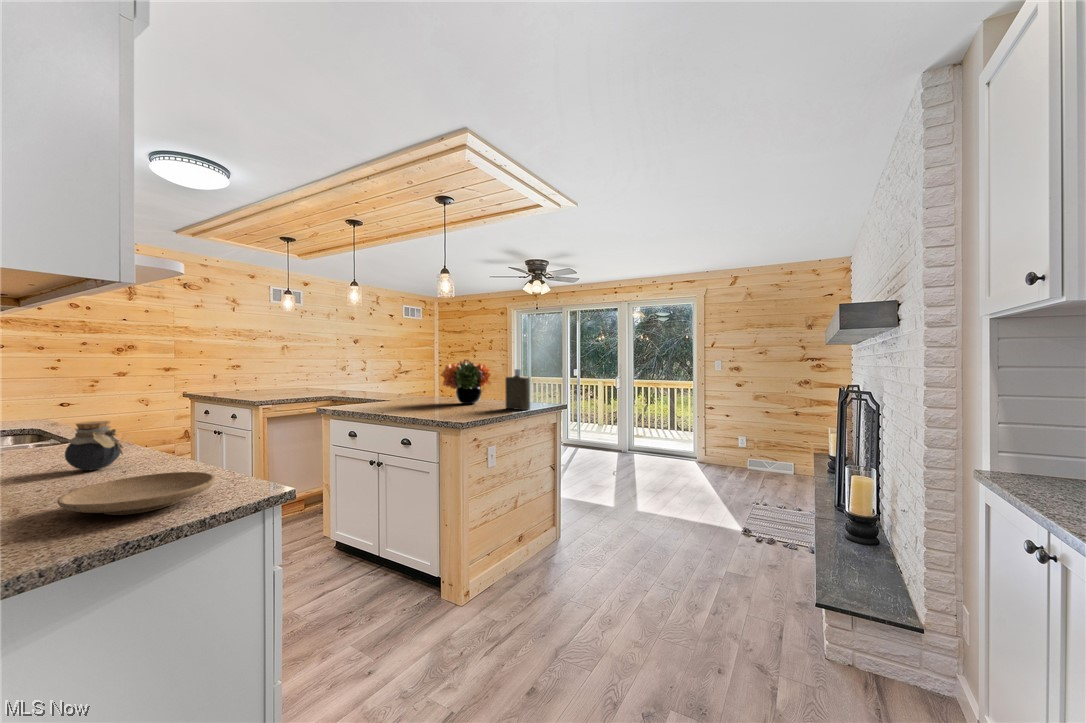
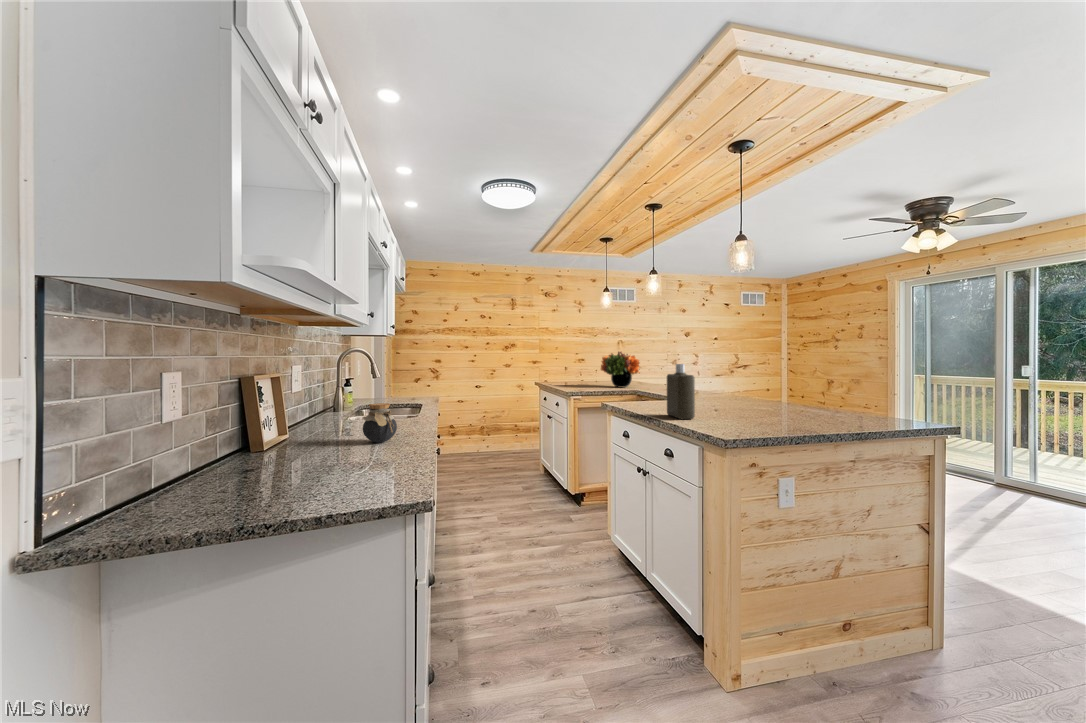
flower arrangement: present [442,359,491,404] -> present [601,352,640,387]
bottle: present [505,369,530,410] -> present [667,364,695,419]
plate: present [57,472,215,515] -> none [264,457,384,494]

